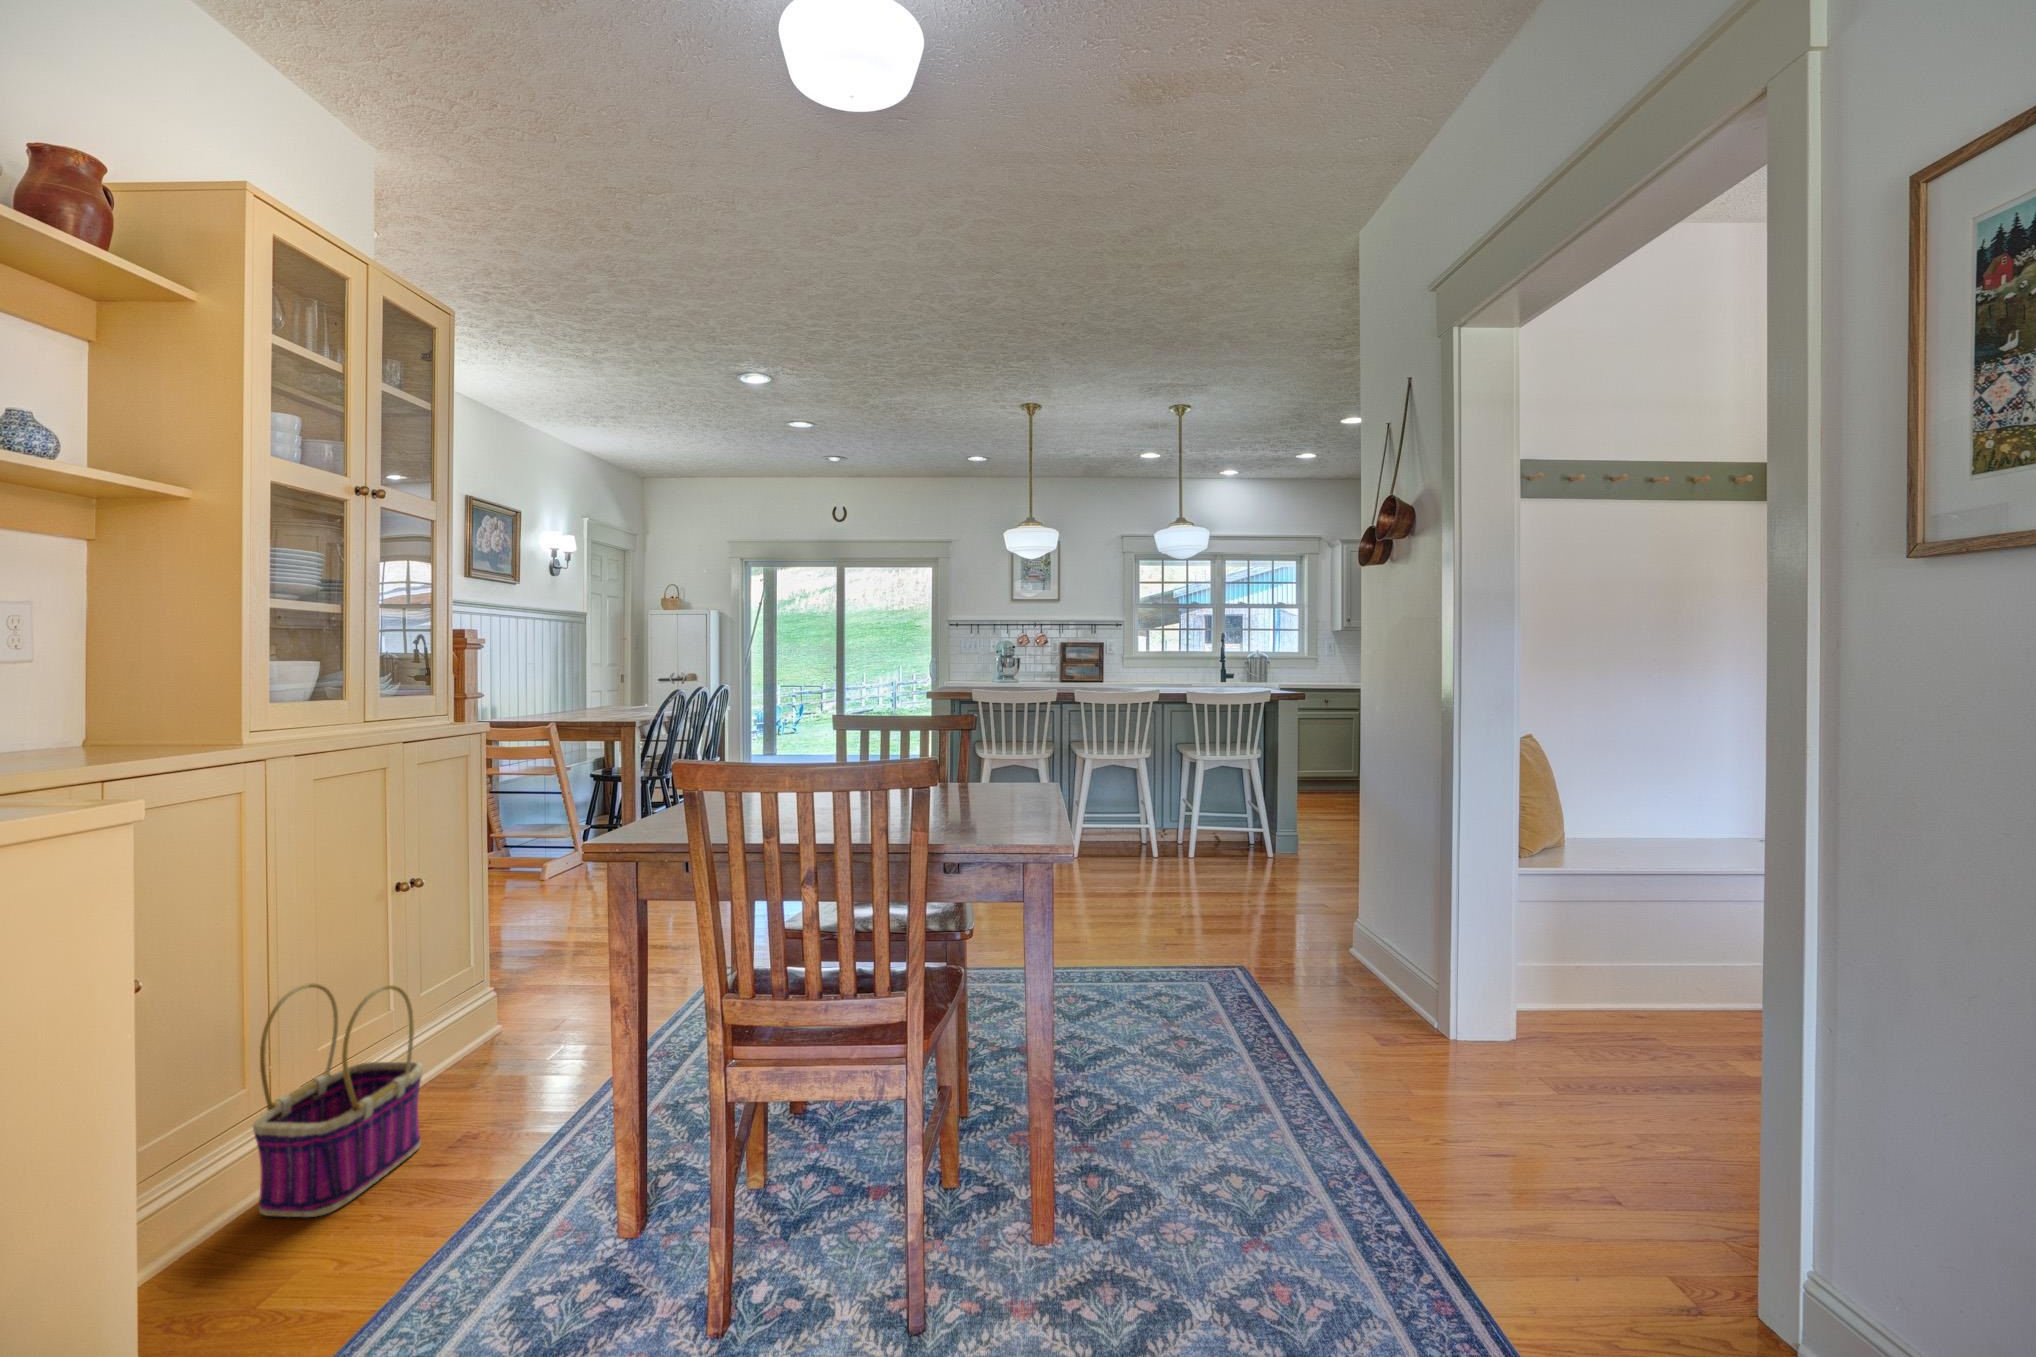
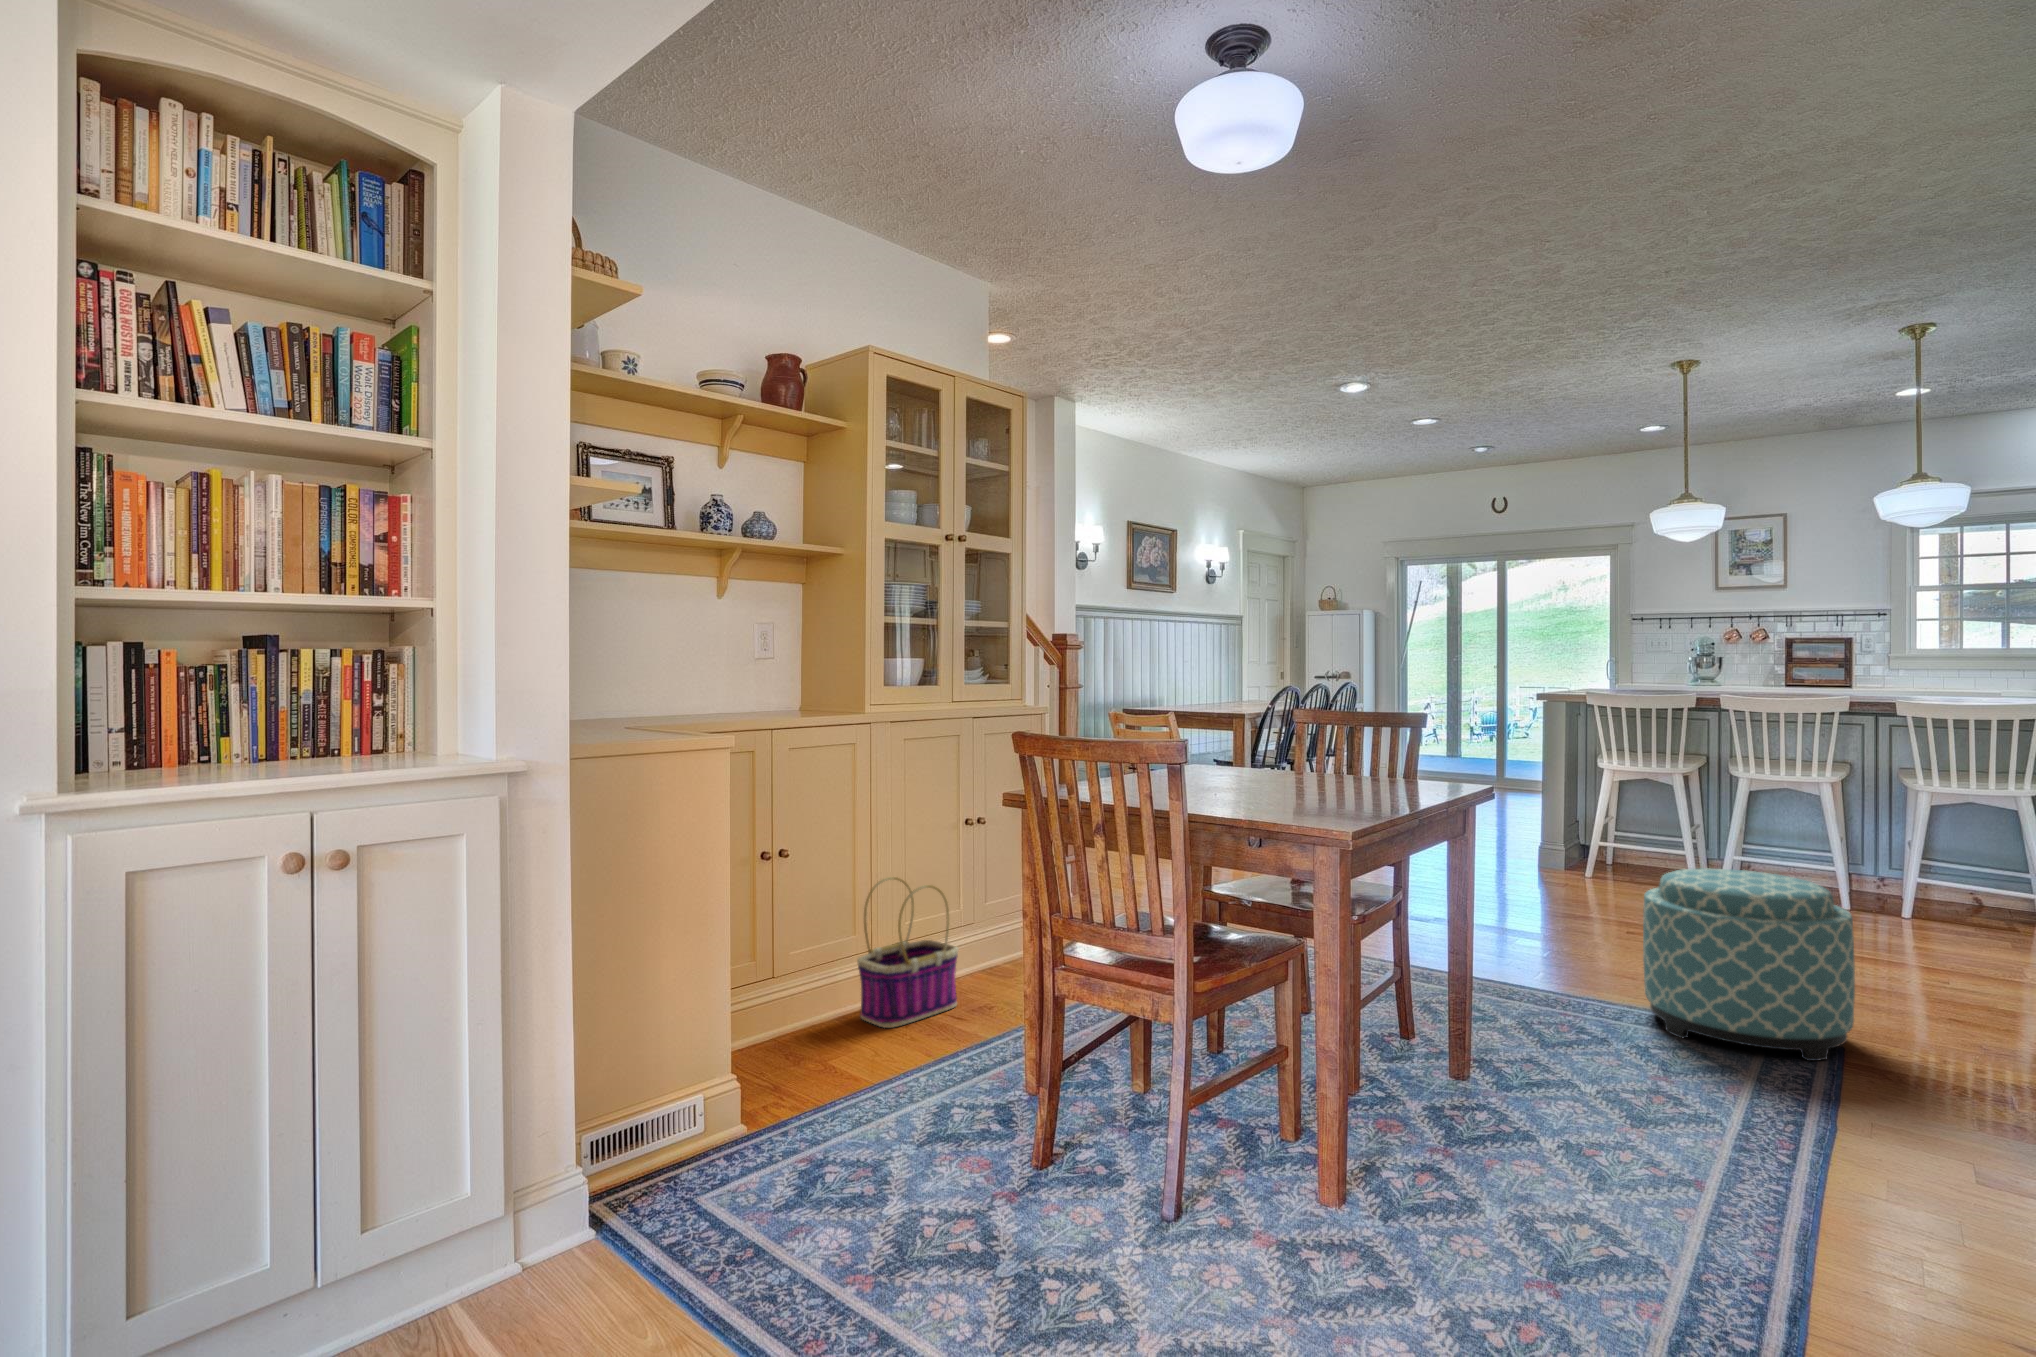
ottoman: none [1104,833,1239,978] -> present [1643,869,1855,1061]

